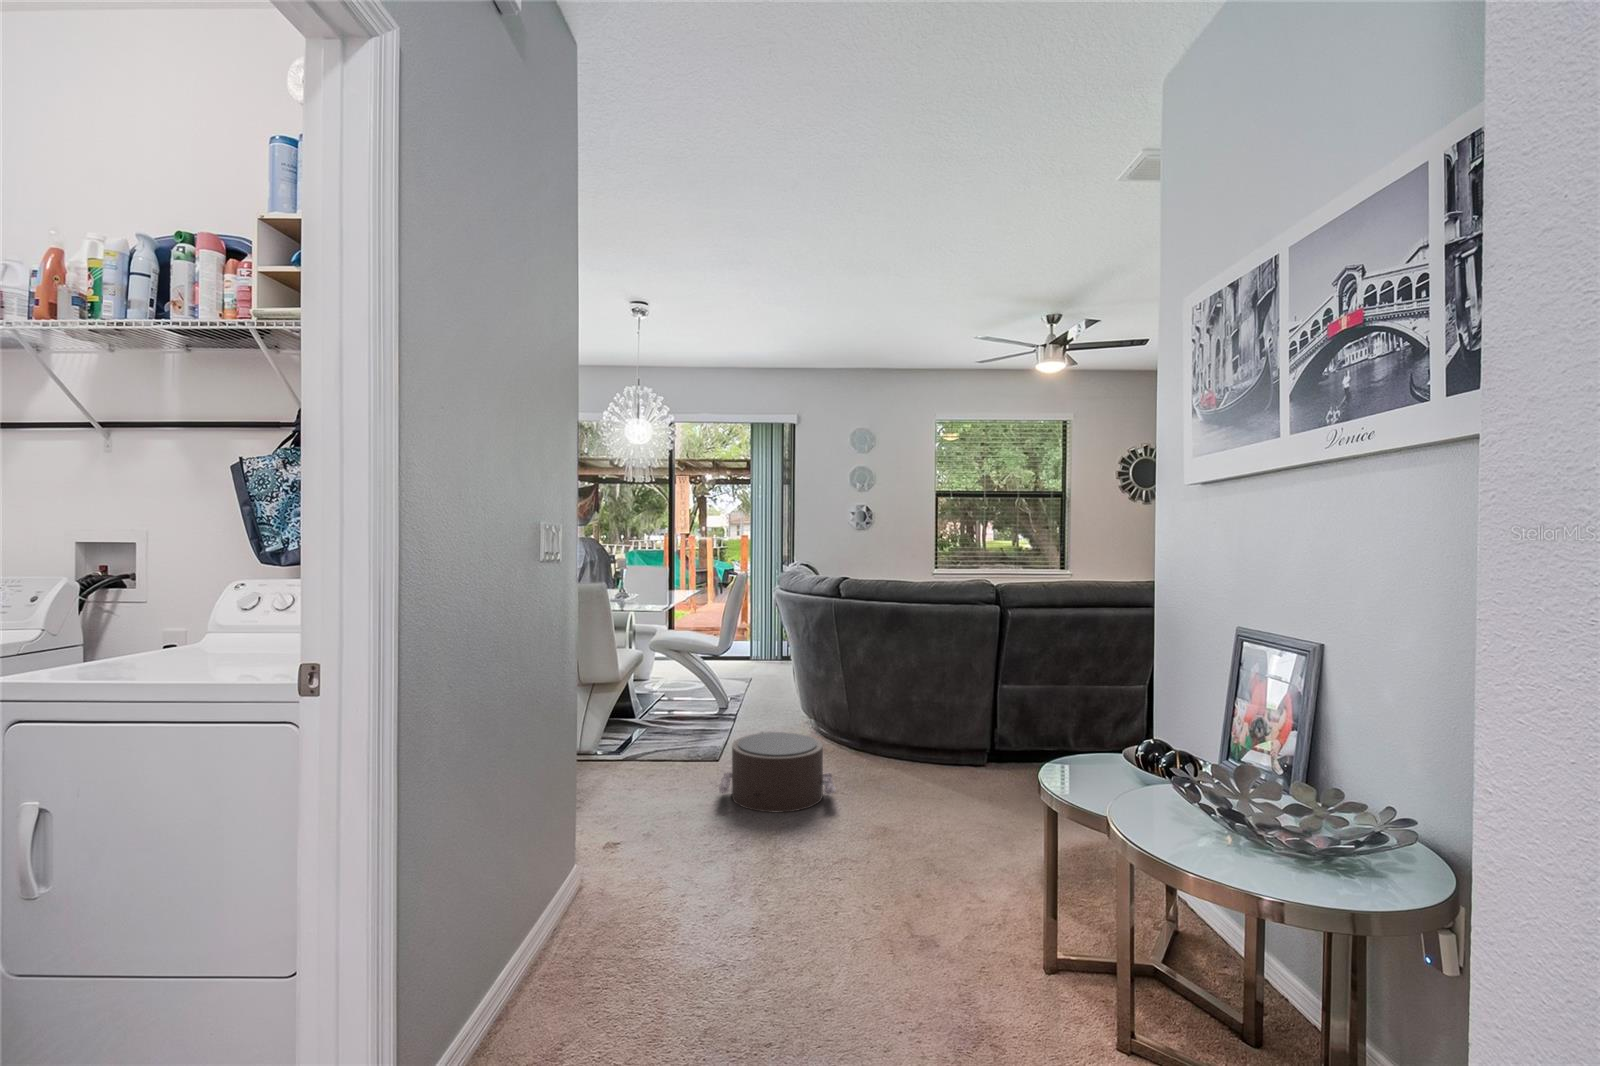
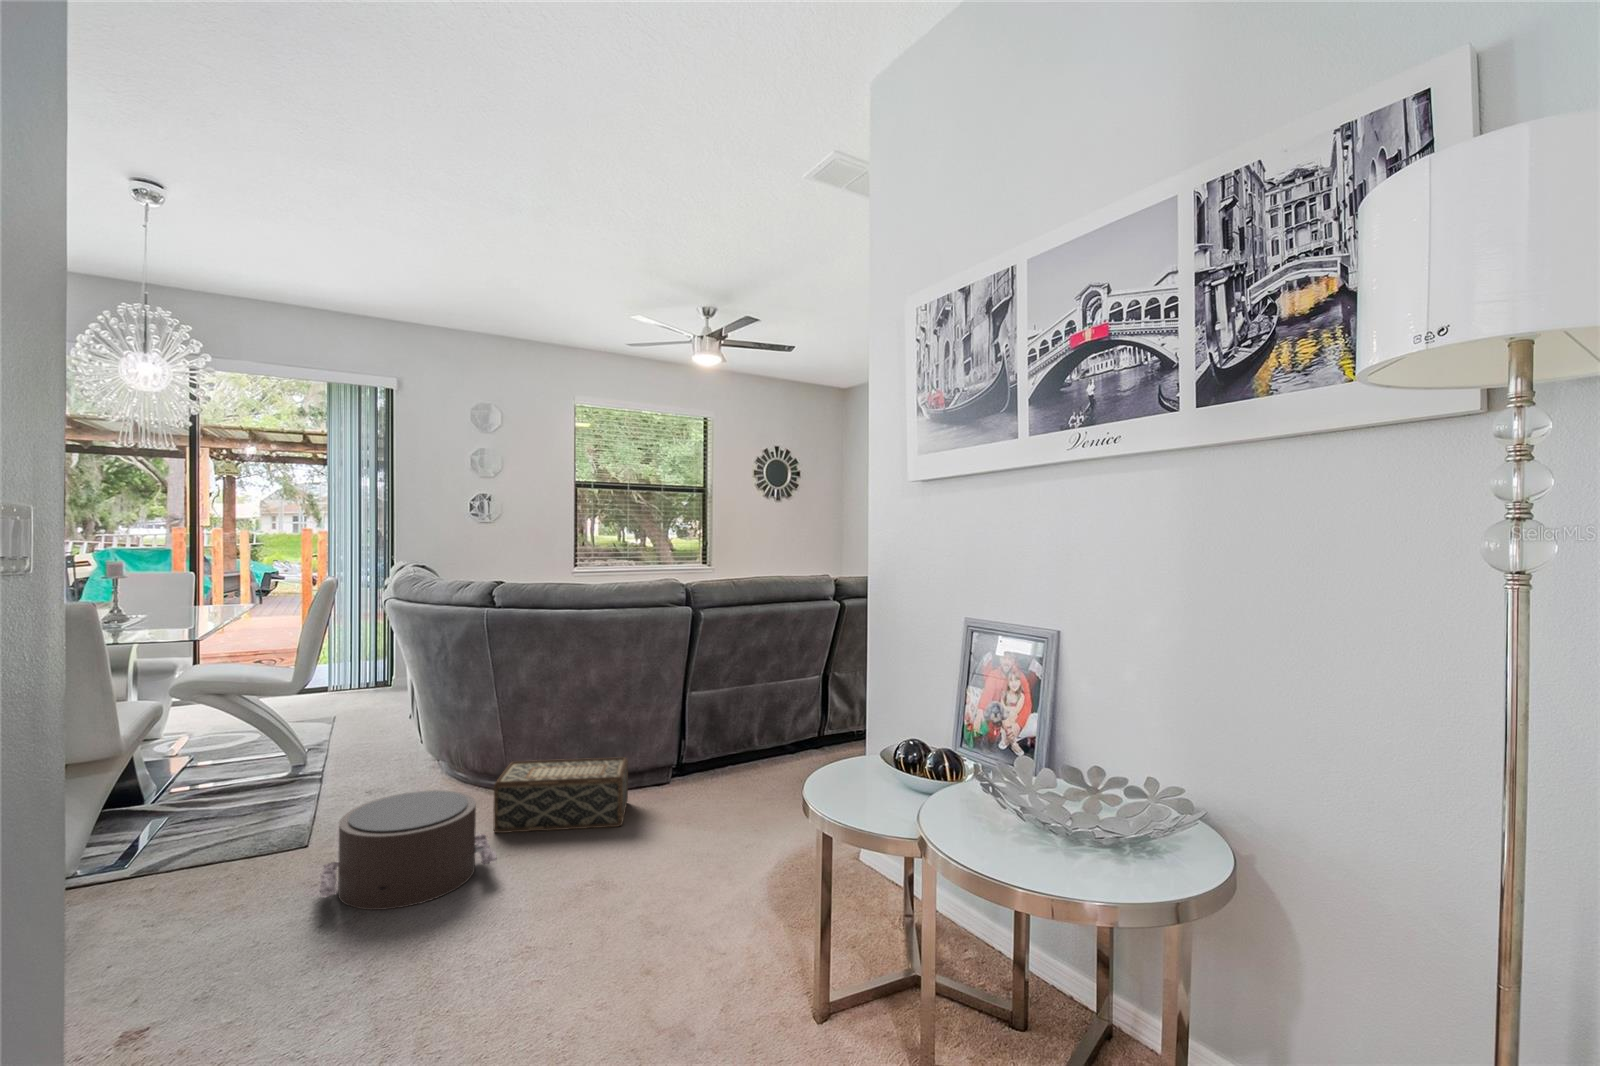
woven basket: none [841,723,953,790] -> present [493,757,628,833]

